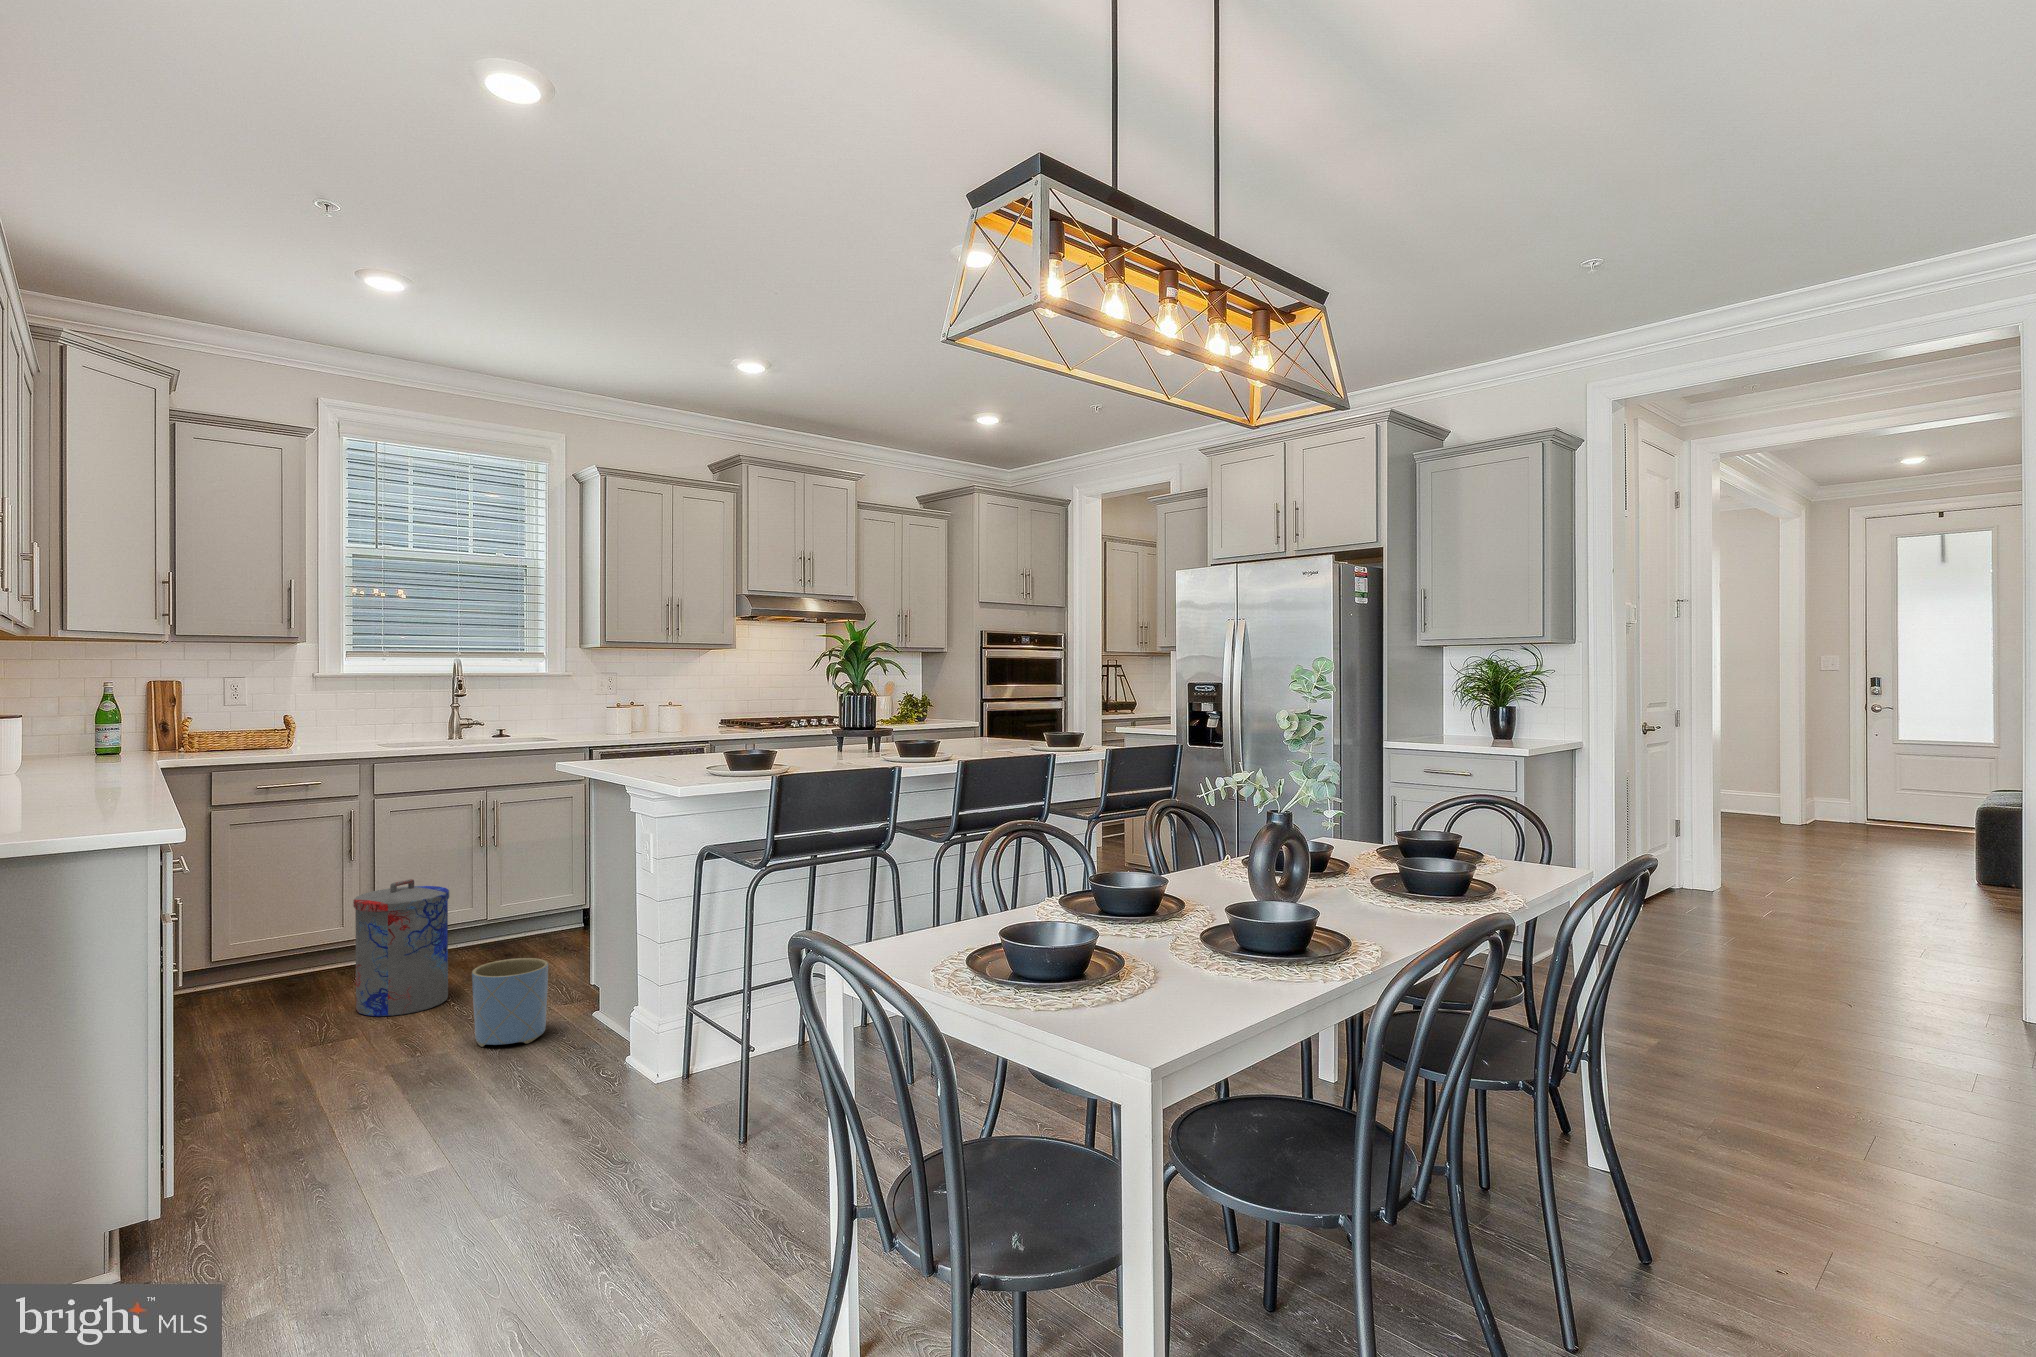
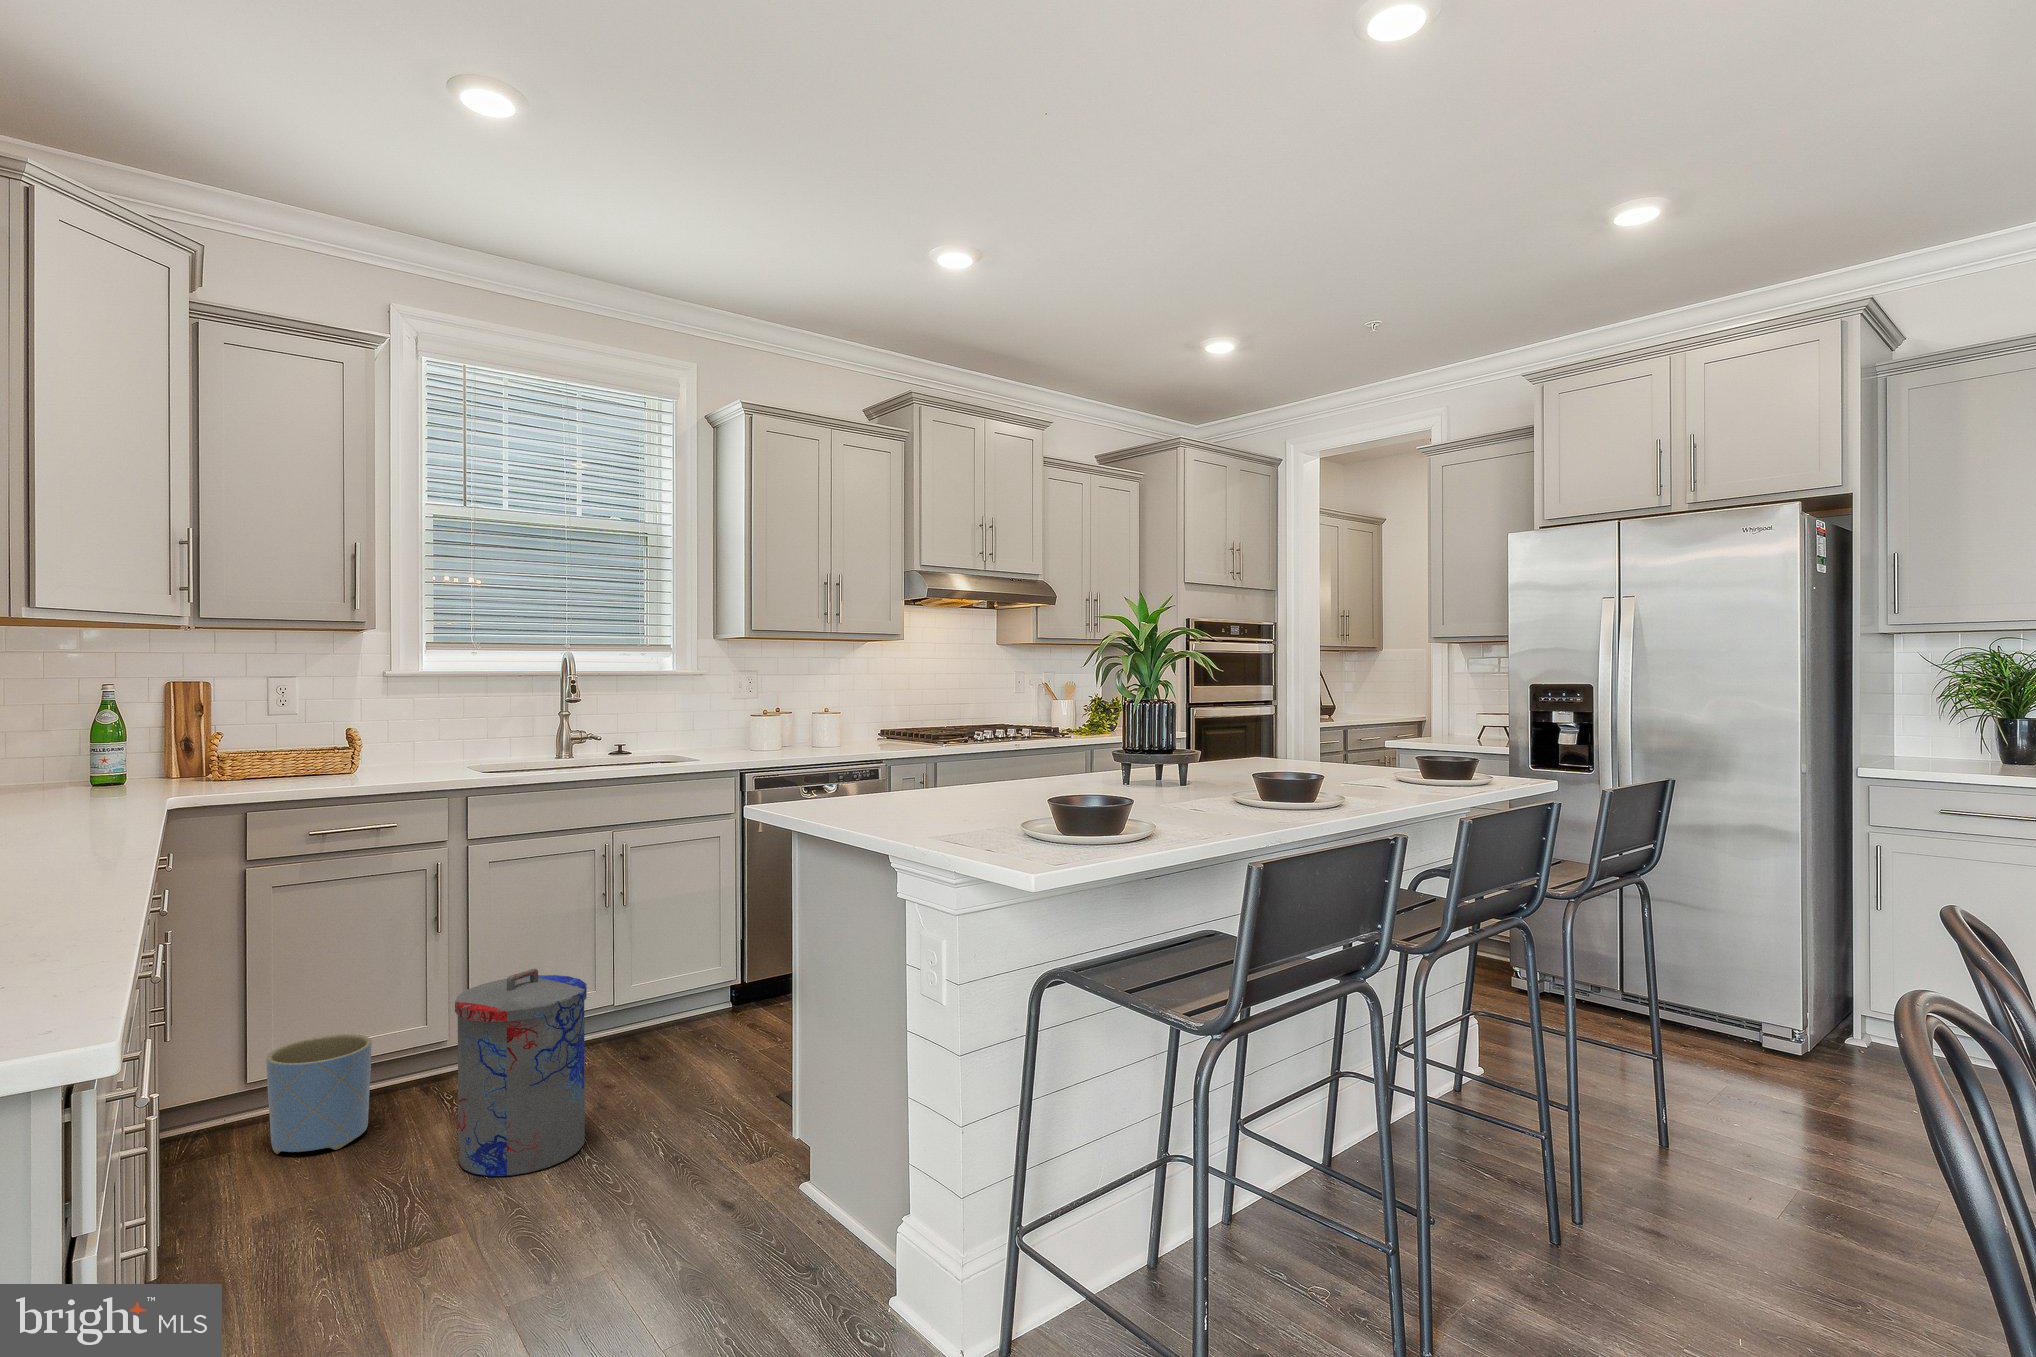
planter: present [472,958,548,1047] -> present [266,1034,372,1154]

